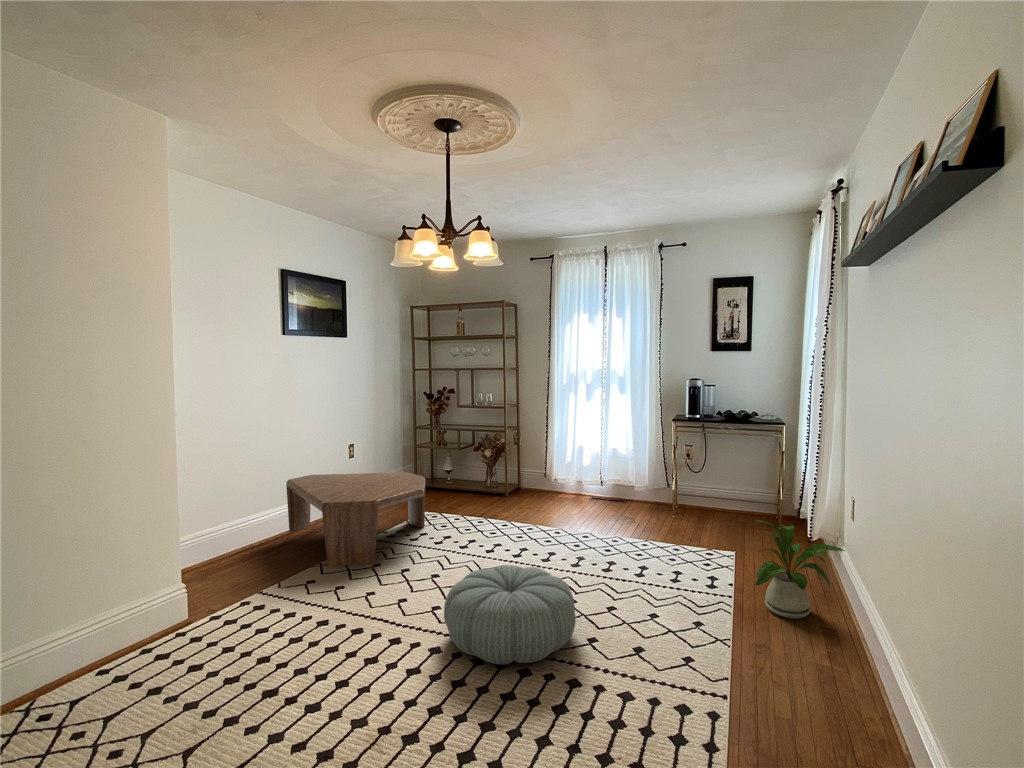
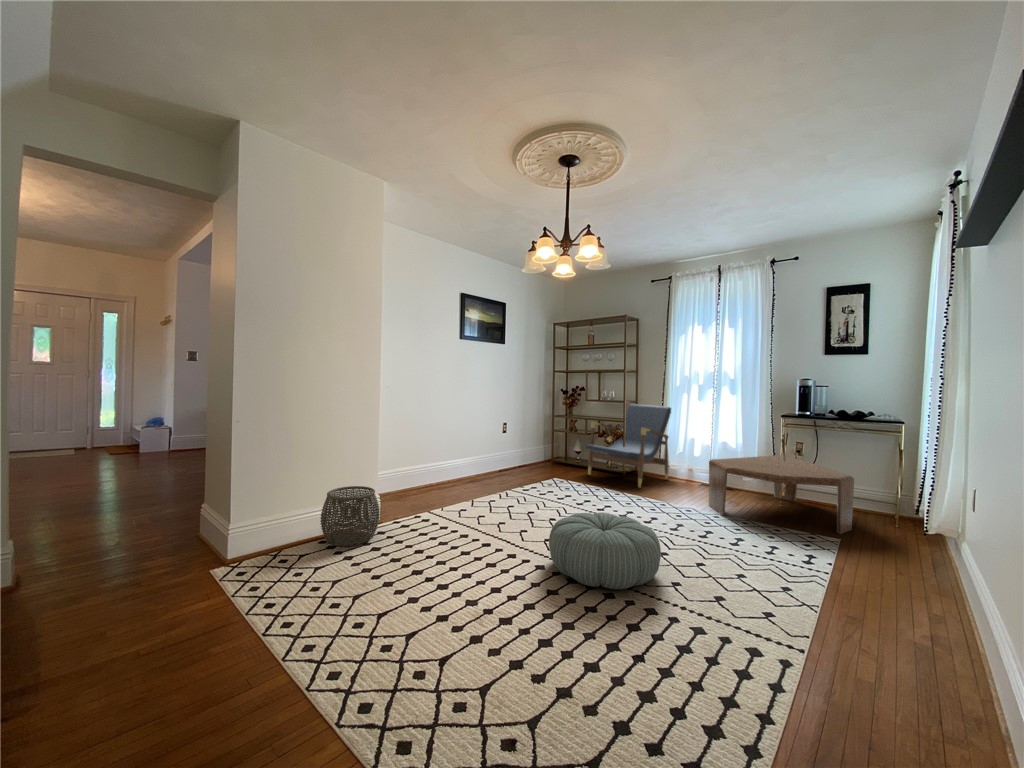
lounge chair: none [462,408,558,511] -> present [587,404,671,487]
coffee table: present [286,472,425,567] -> present [709,456,854,534]
house plant: present [754,520,845,618] -> none [849,499,970,605]
woven basket: none [97,575,197,674] -> present [320,486,380,547]

